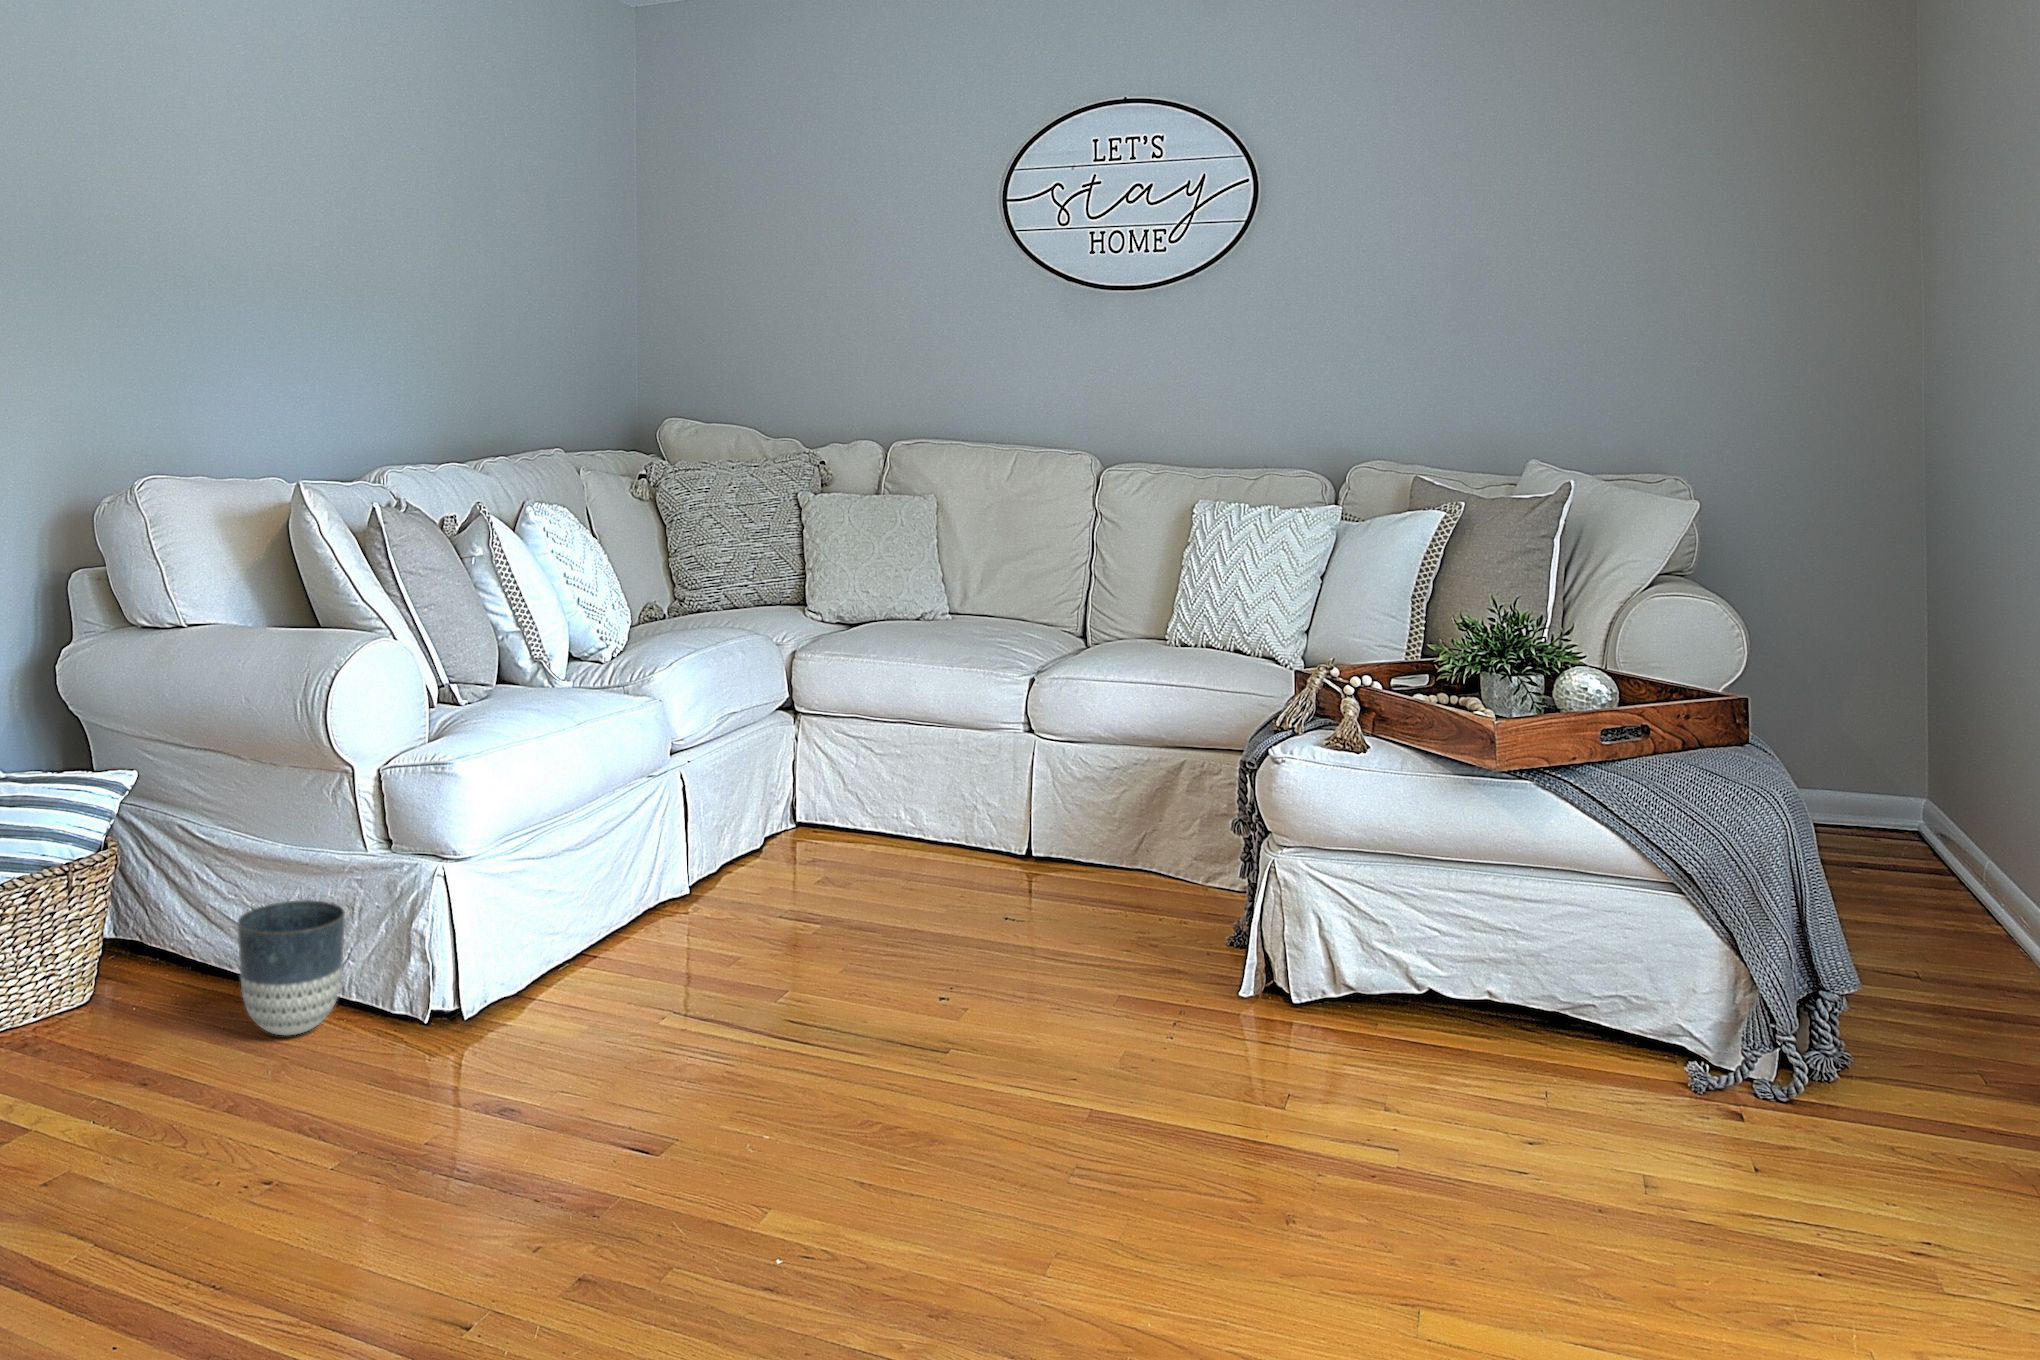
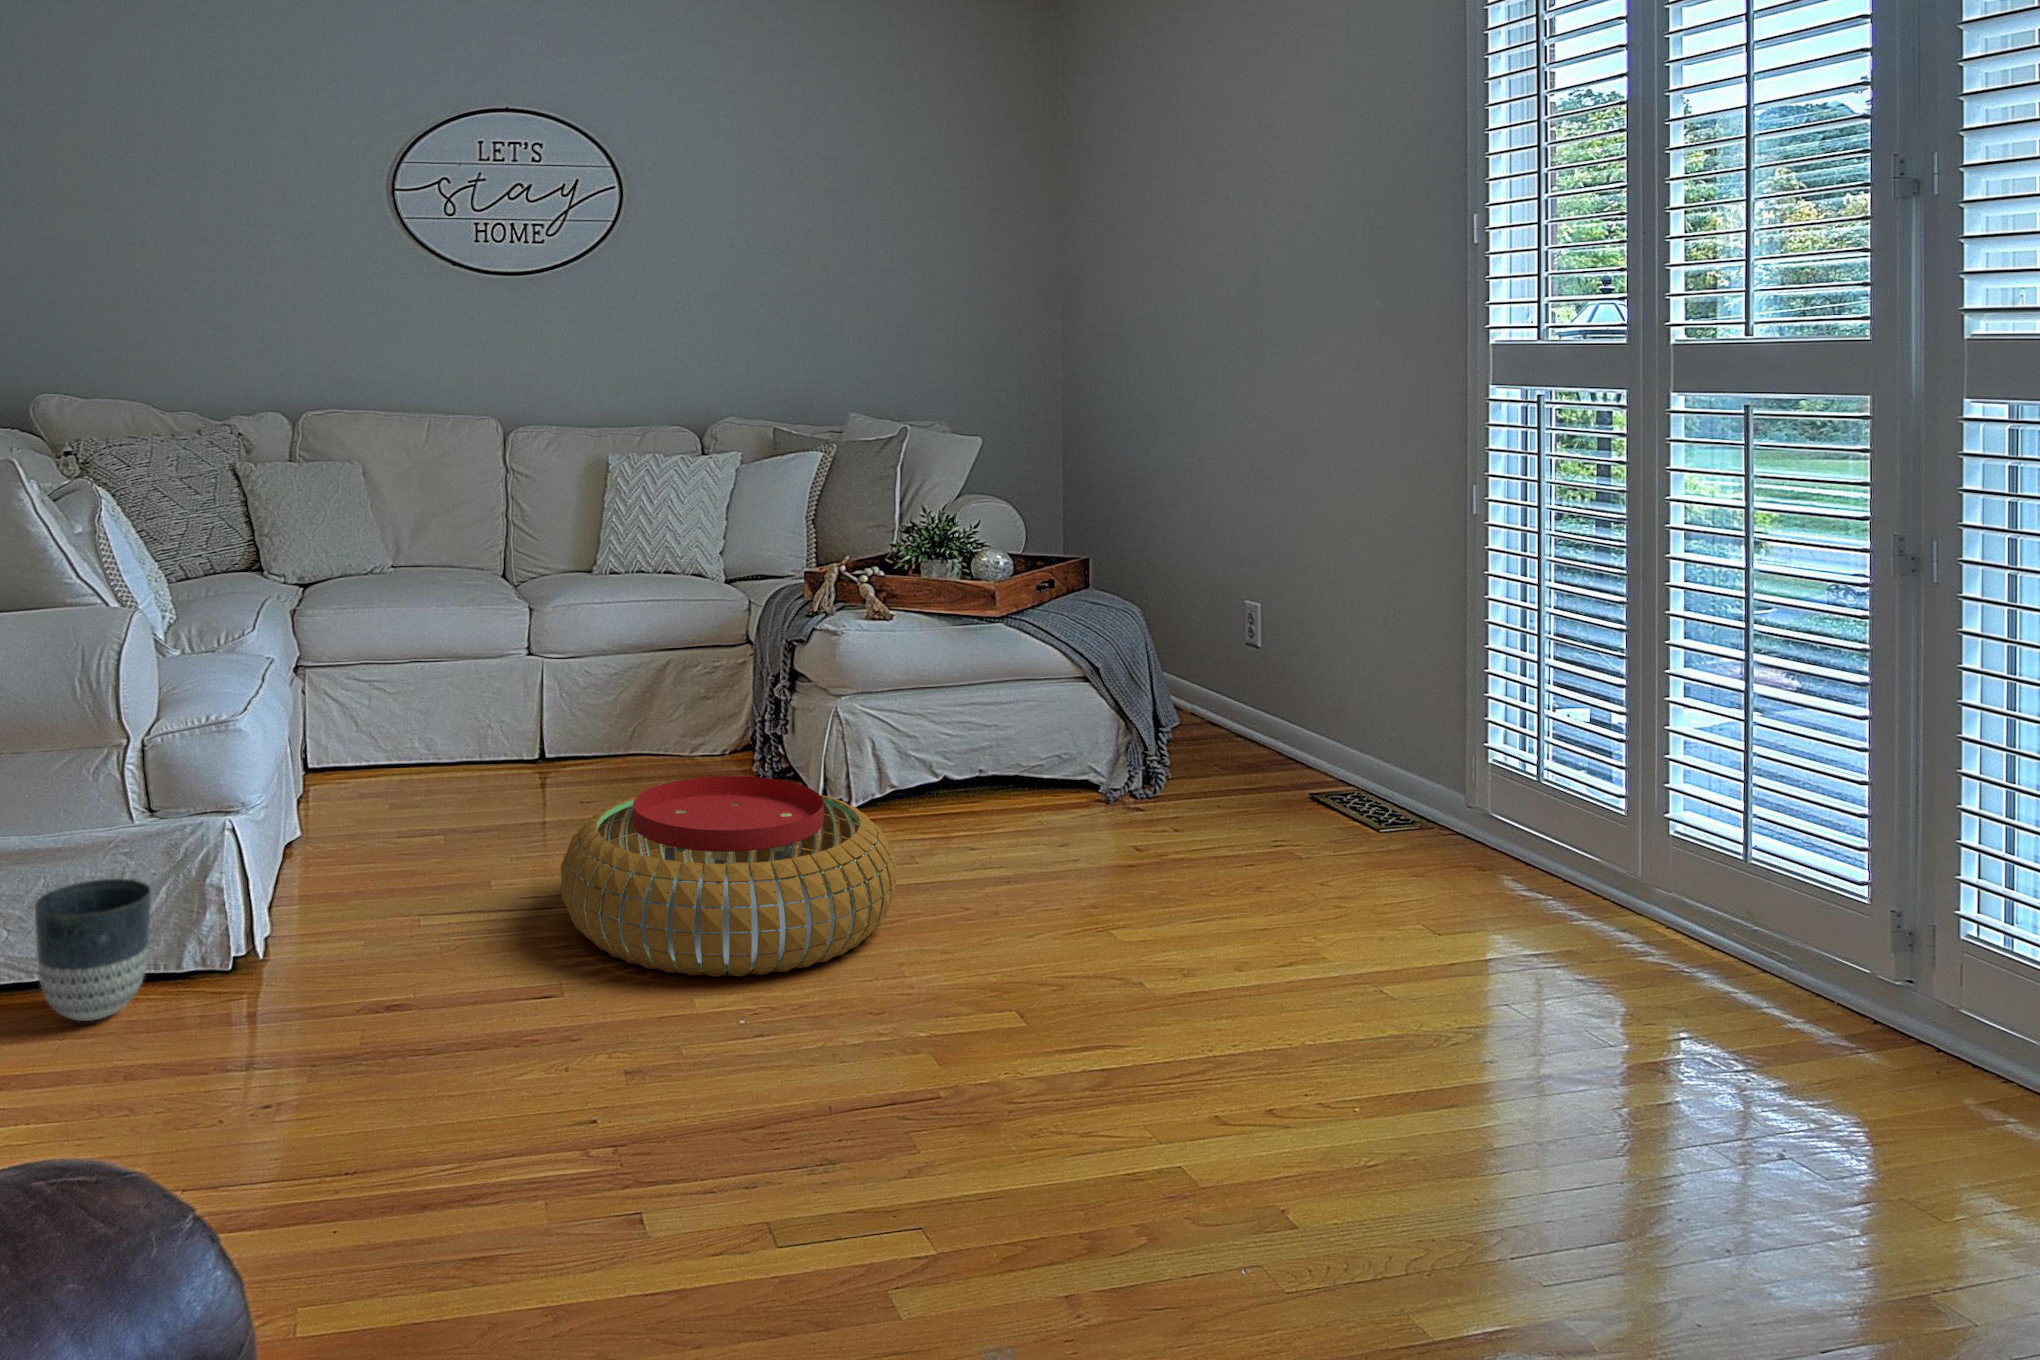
pouf: none [717,917,1141,1189] -> present [561,776,896,977]

